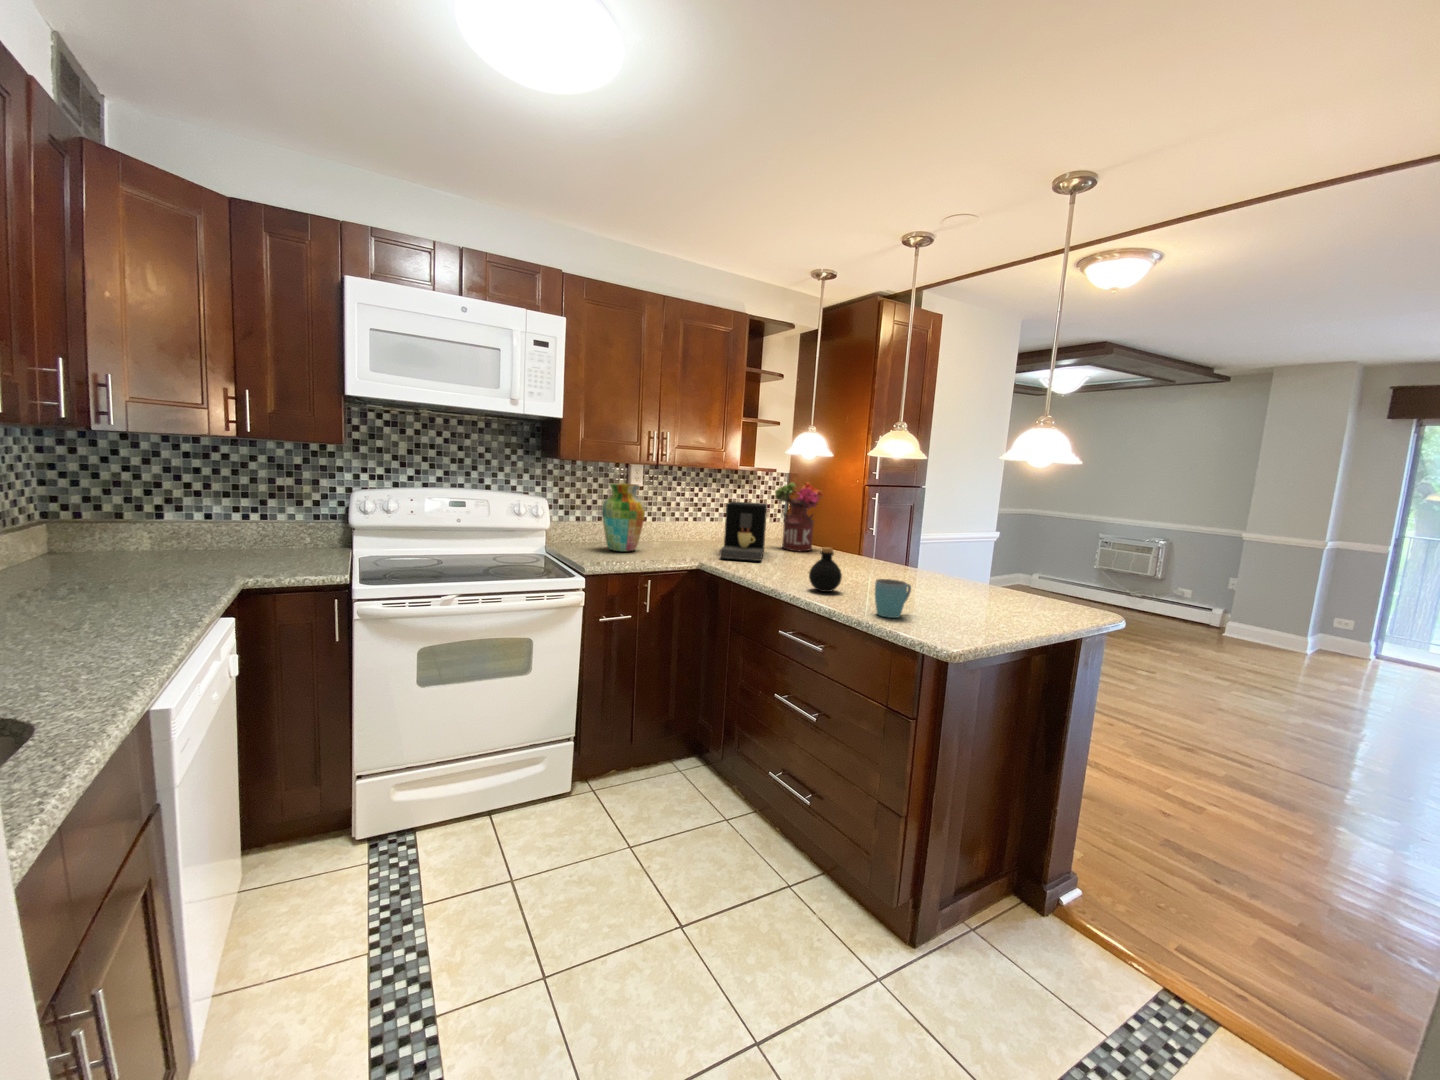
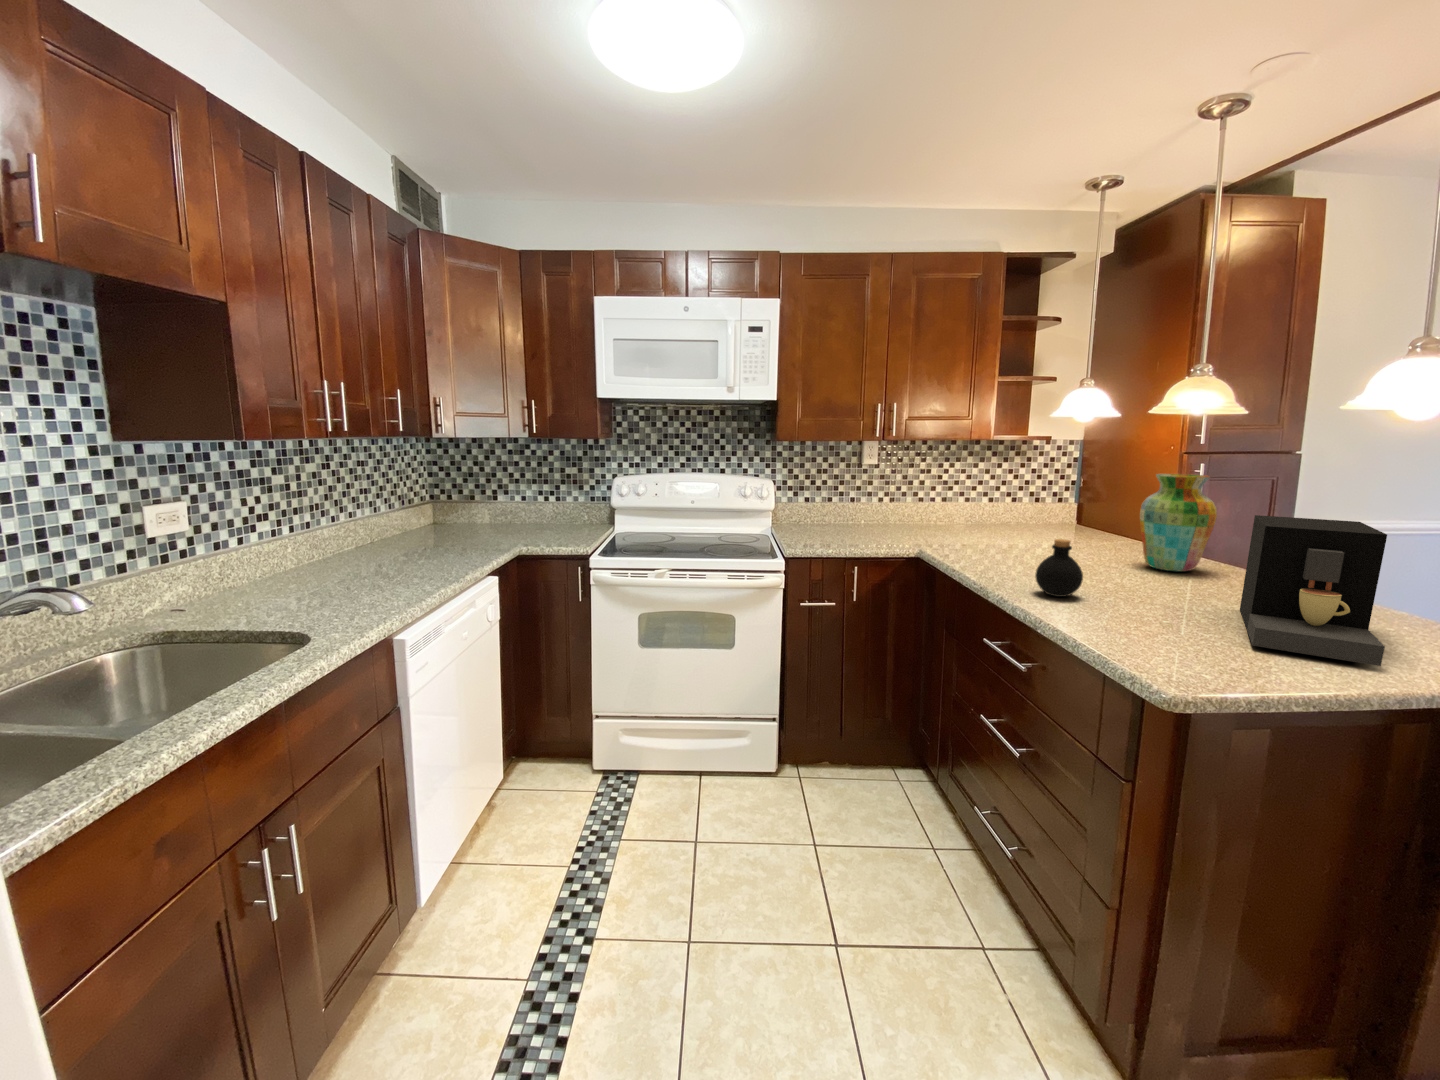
flower arrangement: present [775,482,823,551] -> none [1044,453,1117,541]
vase: present [602,483,645,551] -> present [1140,474,1217,572]
coffee maker: present [720,501,767,561] -> present [1240,515,1387,666]
mug: present [875,579,911,618] -> none [1105,587,1170,642]

